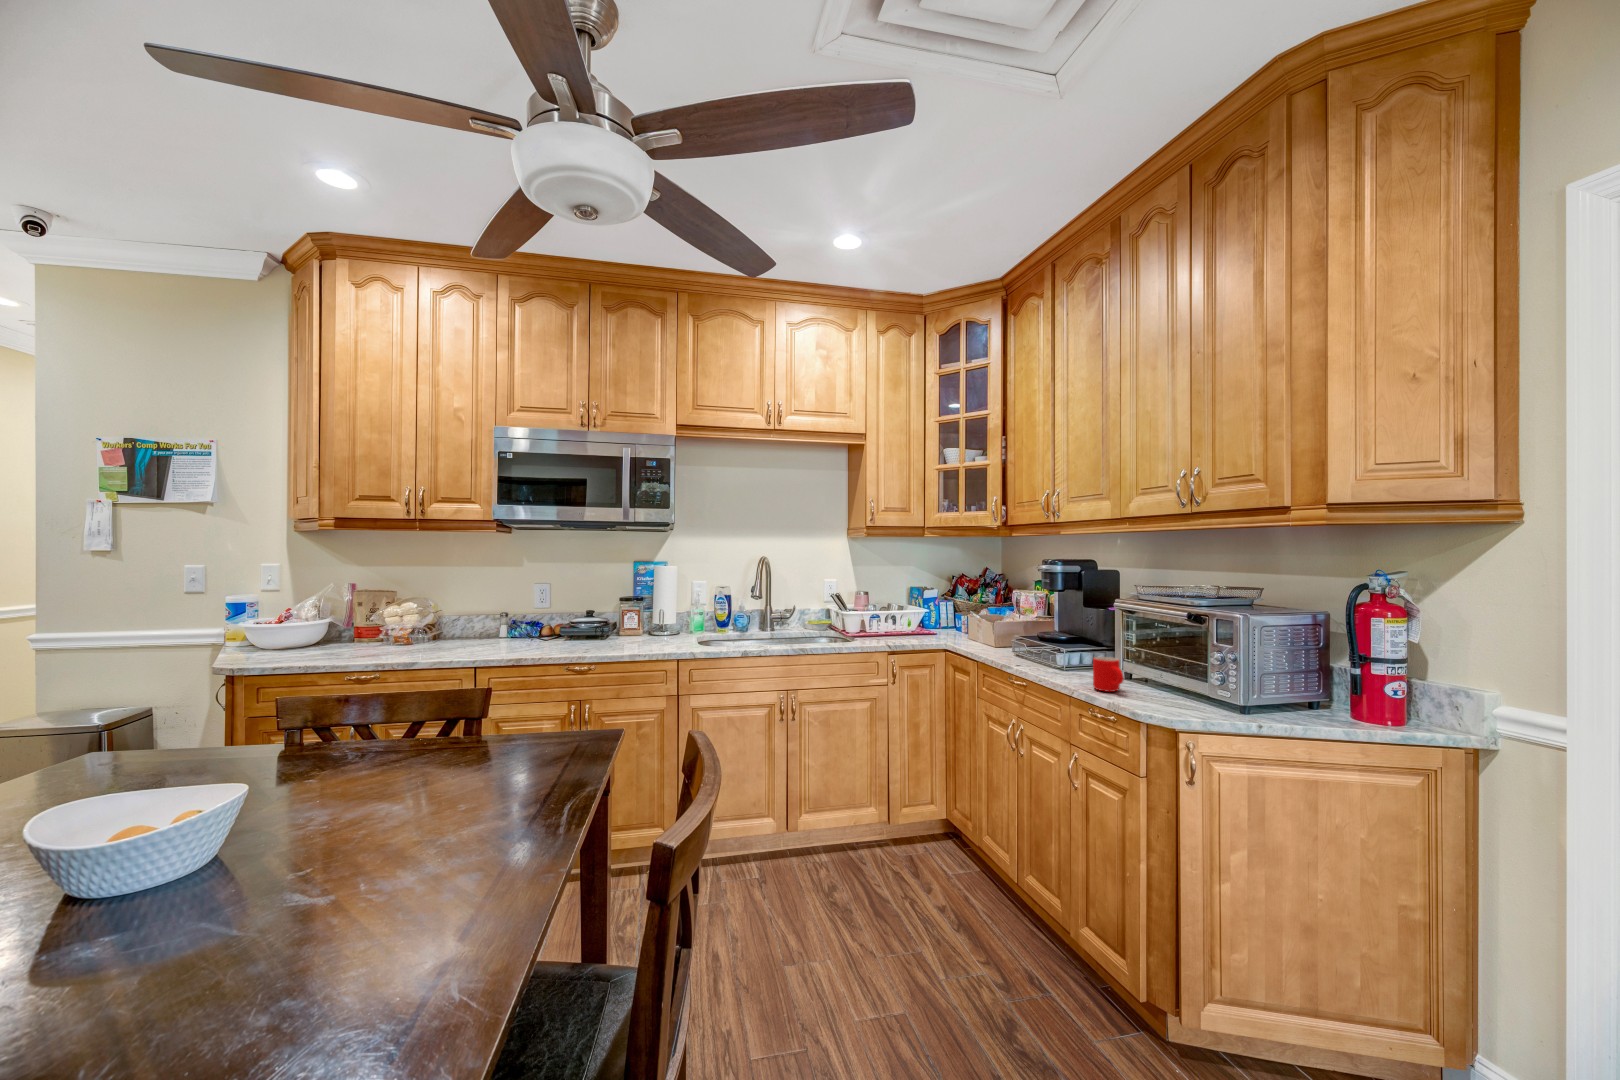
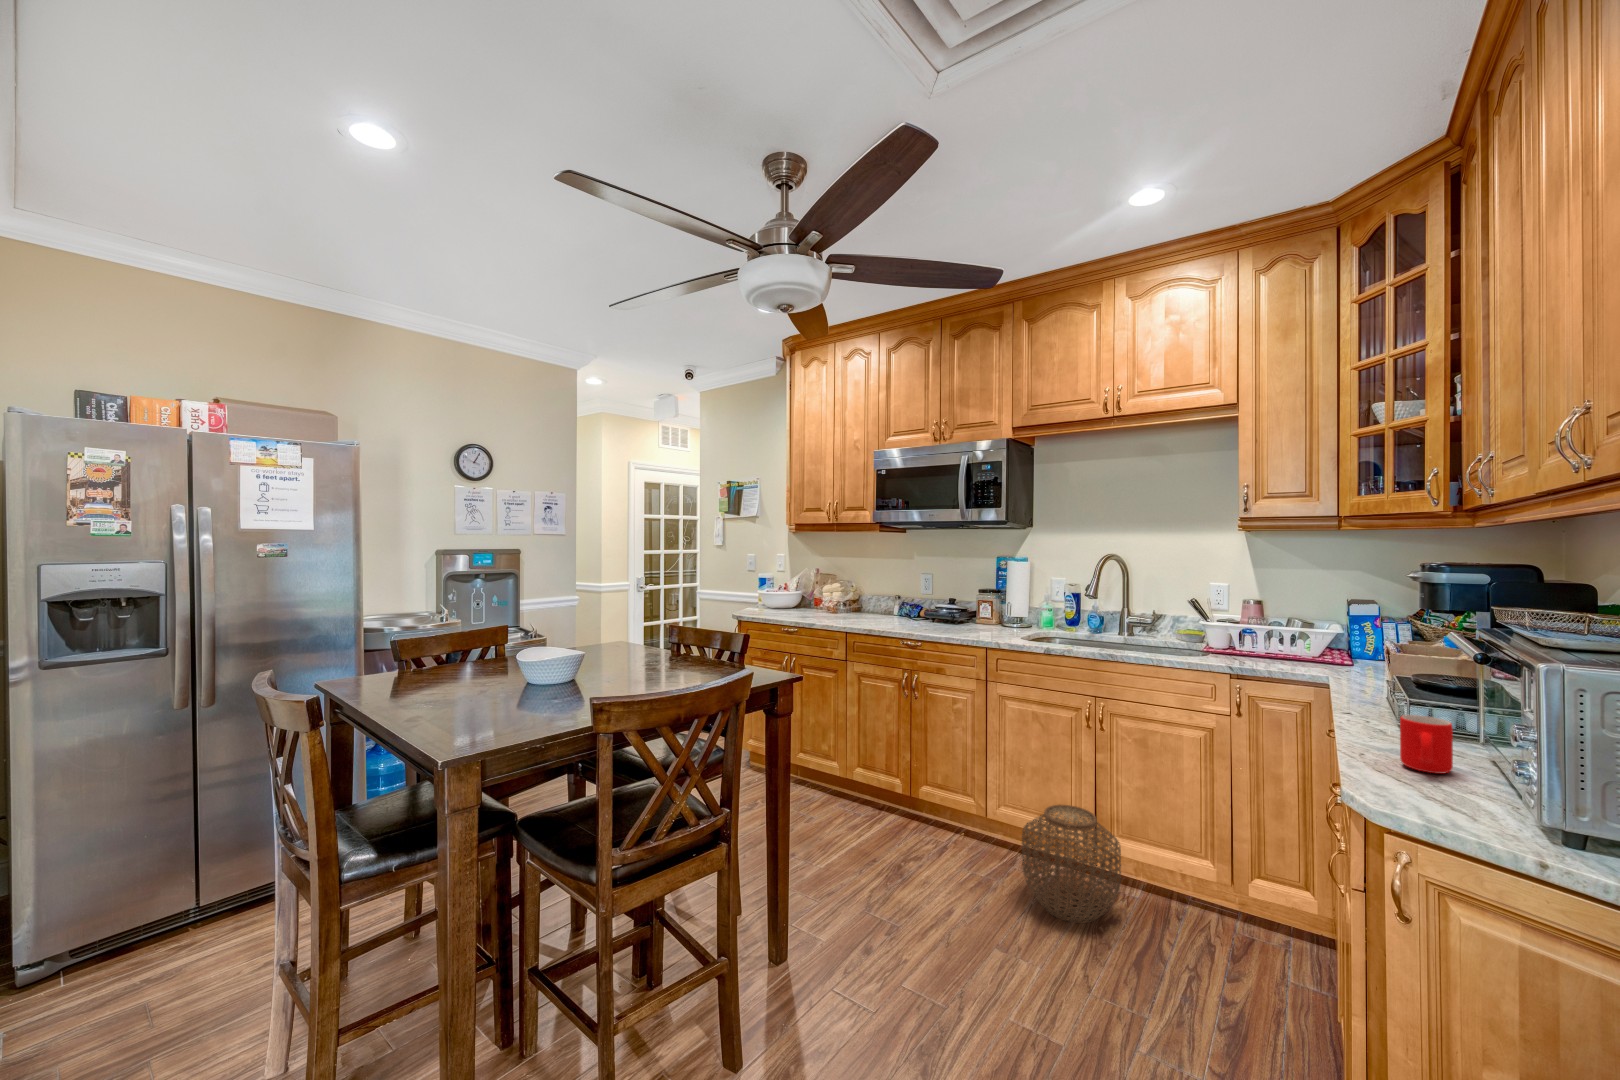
woven basket: none [753,797,841,910] -> present [1022,805,1121,923]

